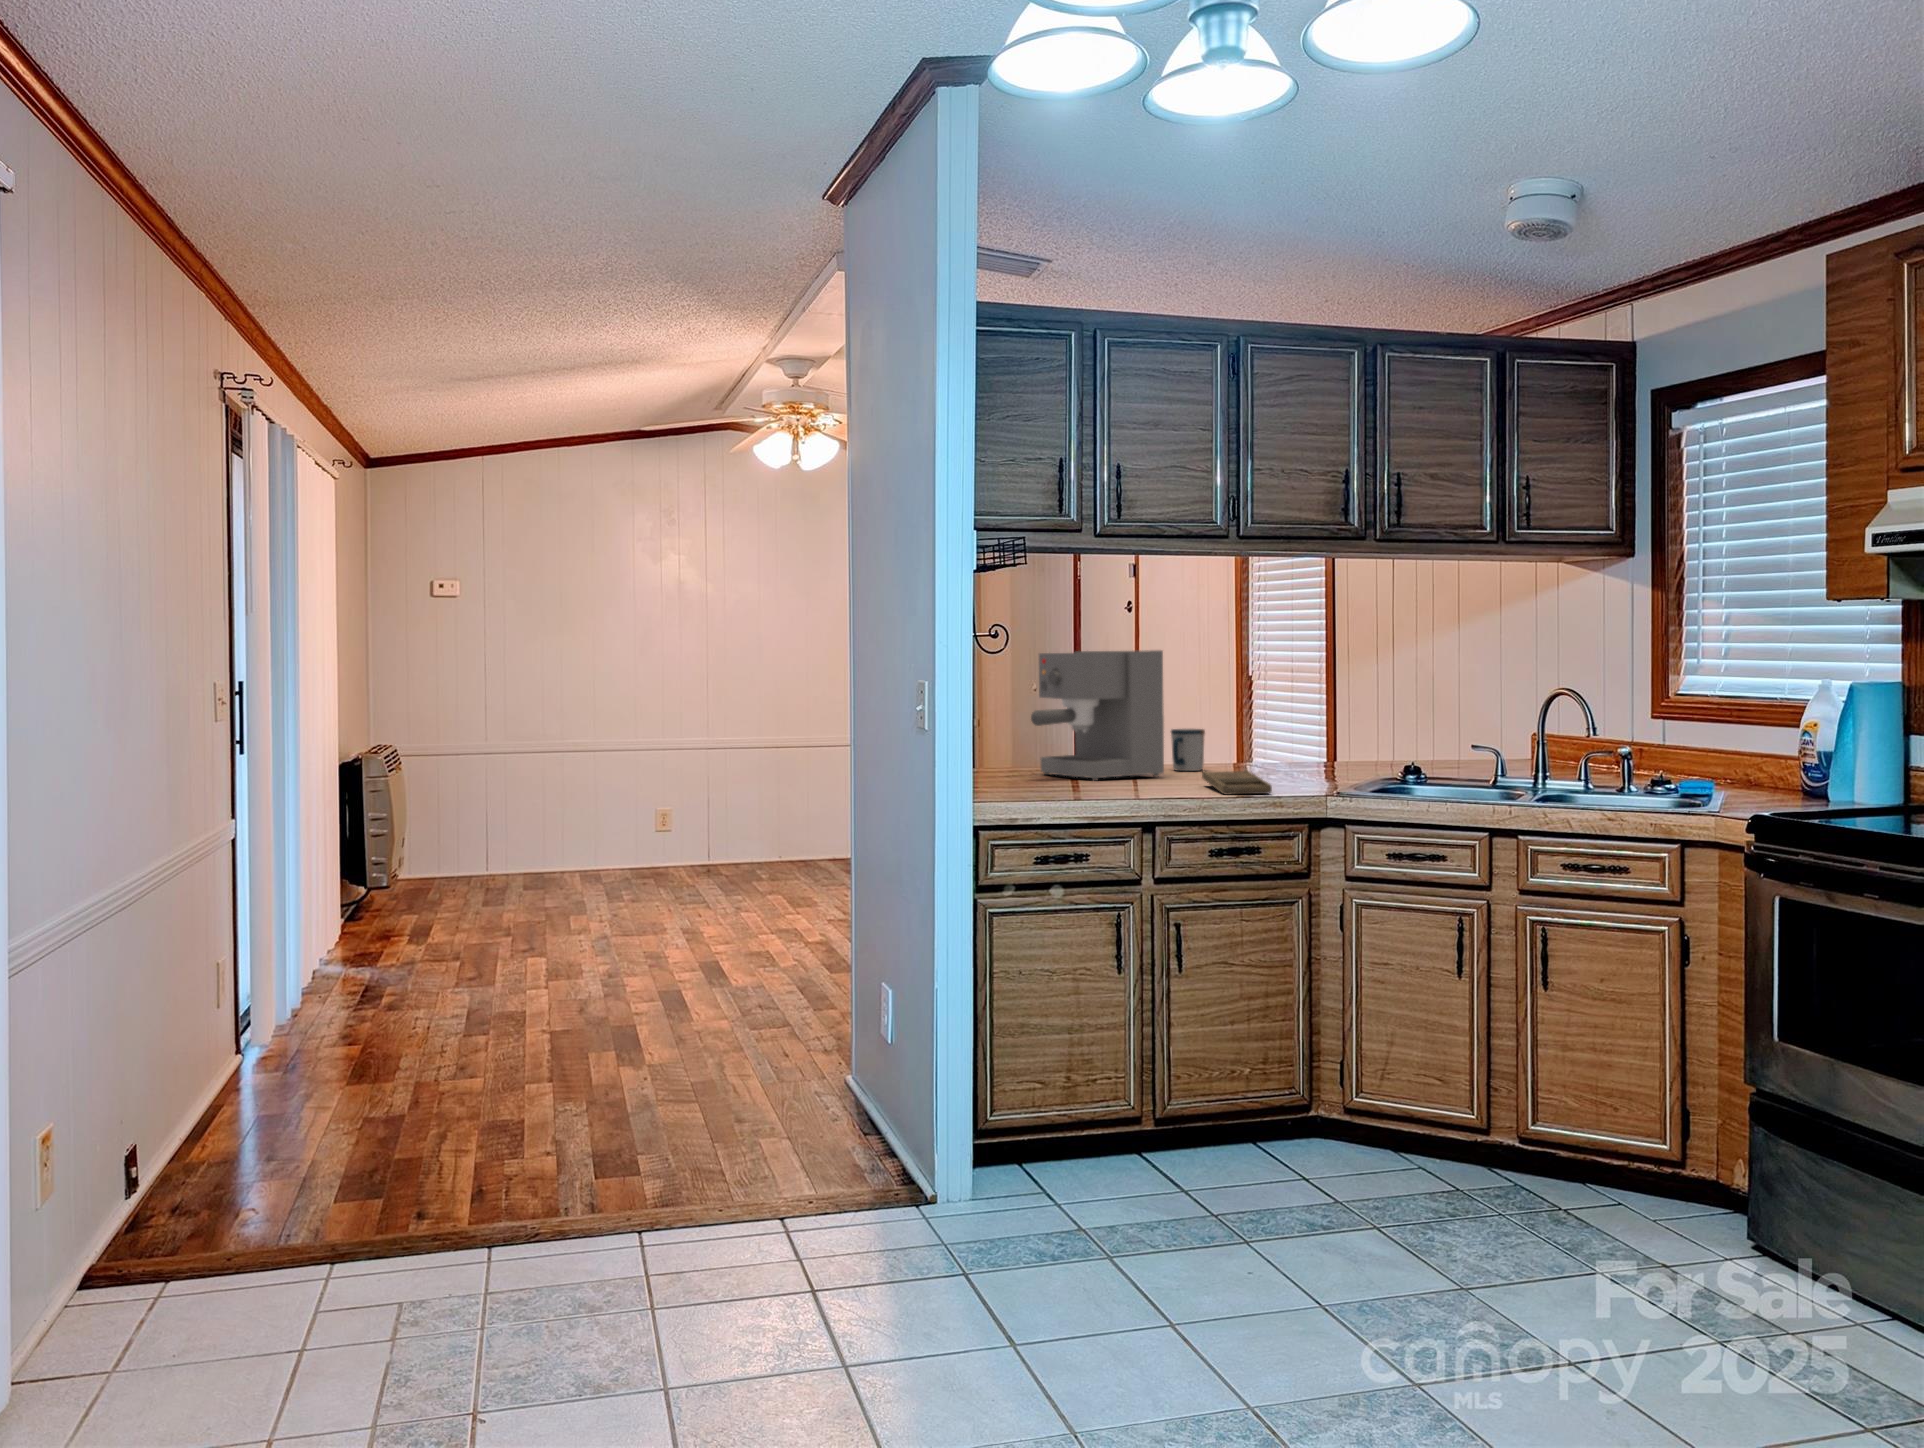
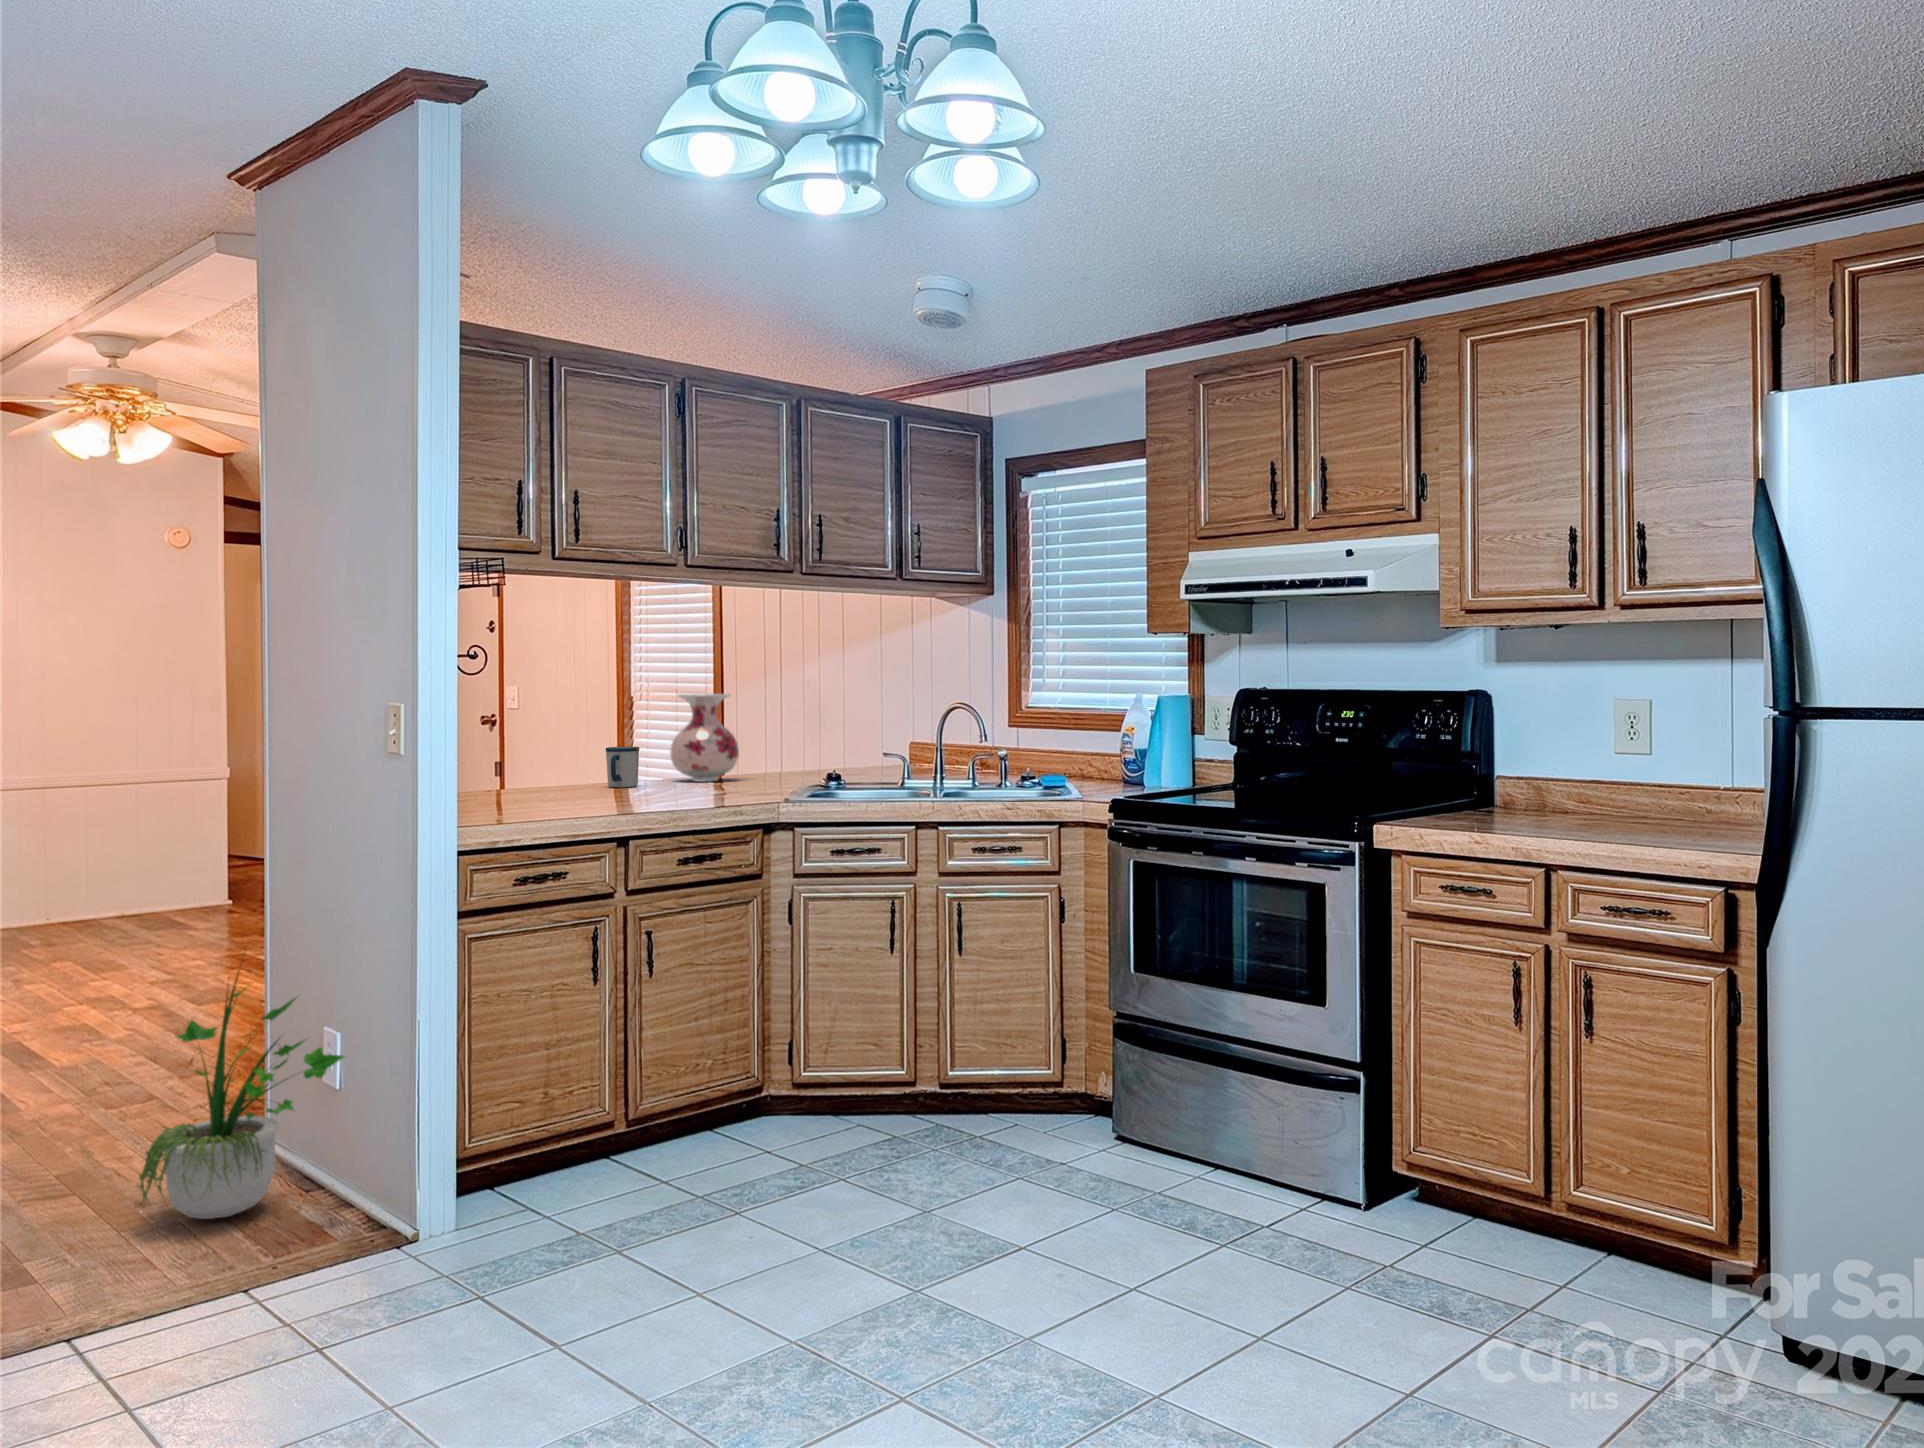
coffee maker: present [1031,650,1164,781] -> none [479,671,610,799]
vase: none [1244,674,1319,768] -> present [670,694,739,782]
tray: present [1202,770,1272,795] -> none [657,782,732,805]
potted plant: none [728,893,887,1145] -> present [139,970,344,1219]

